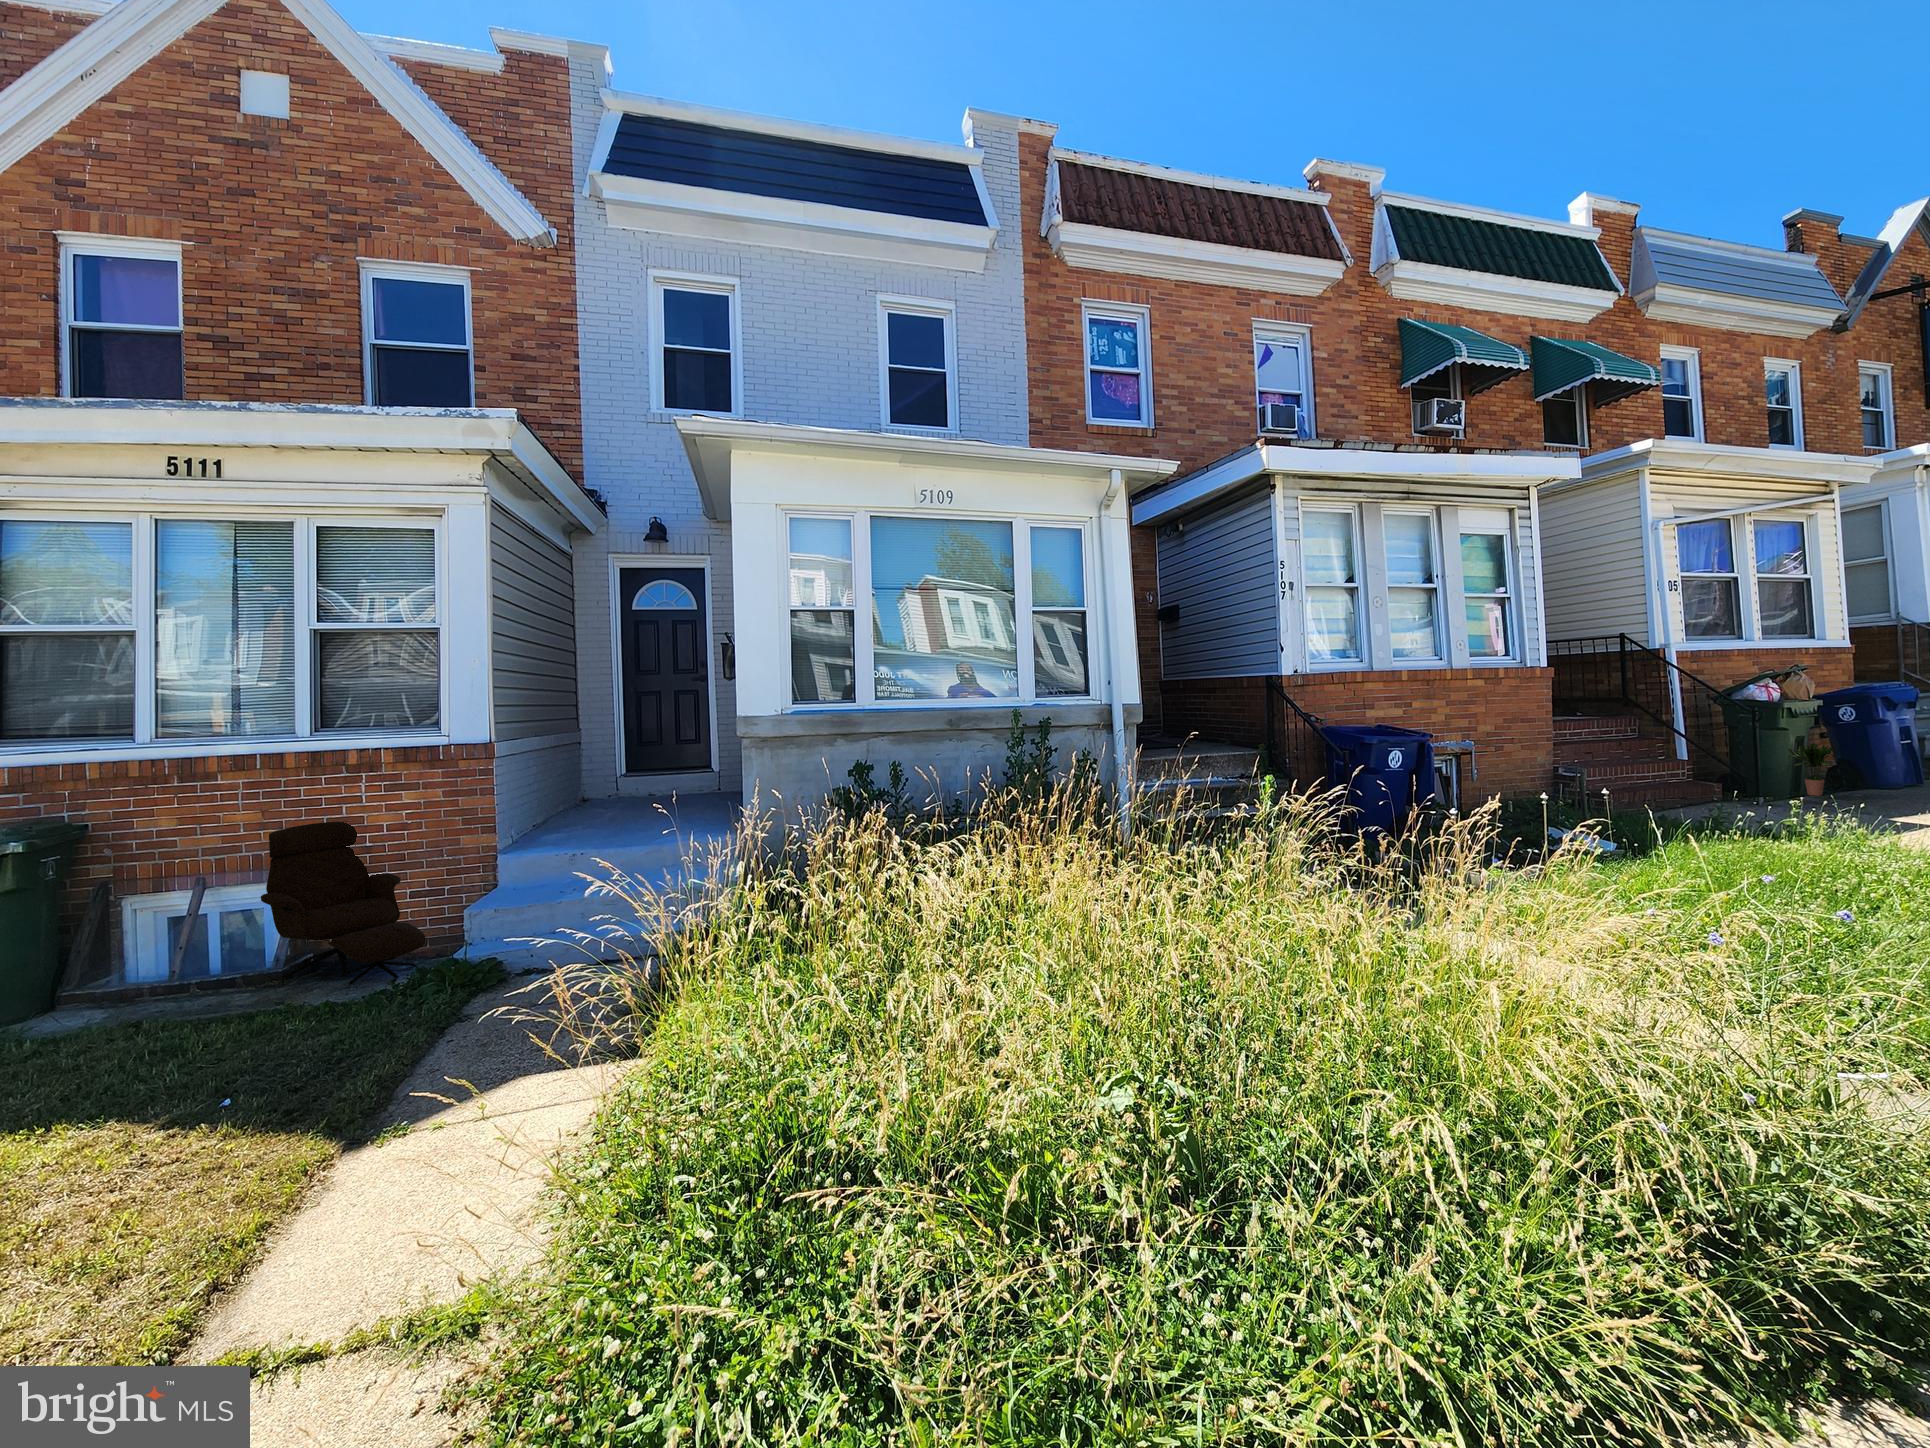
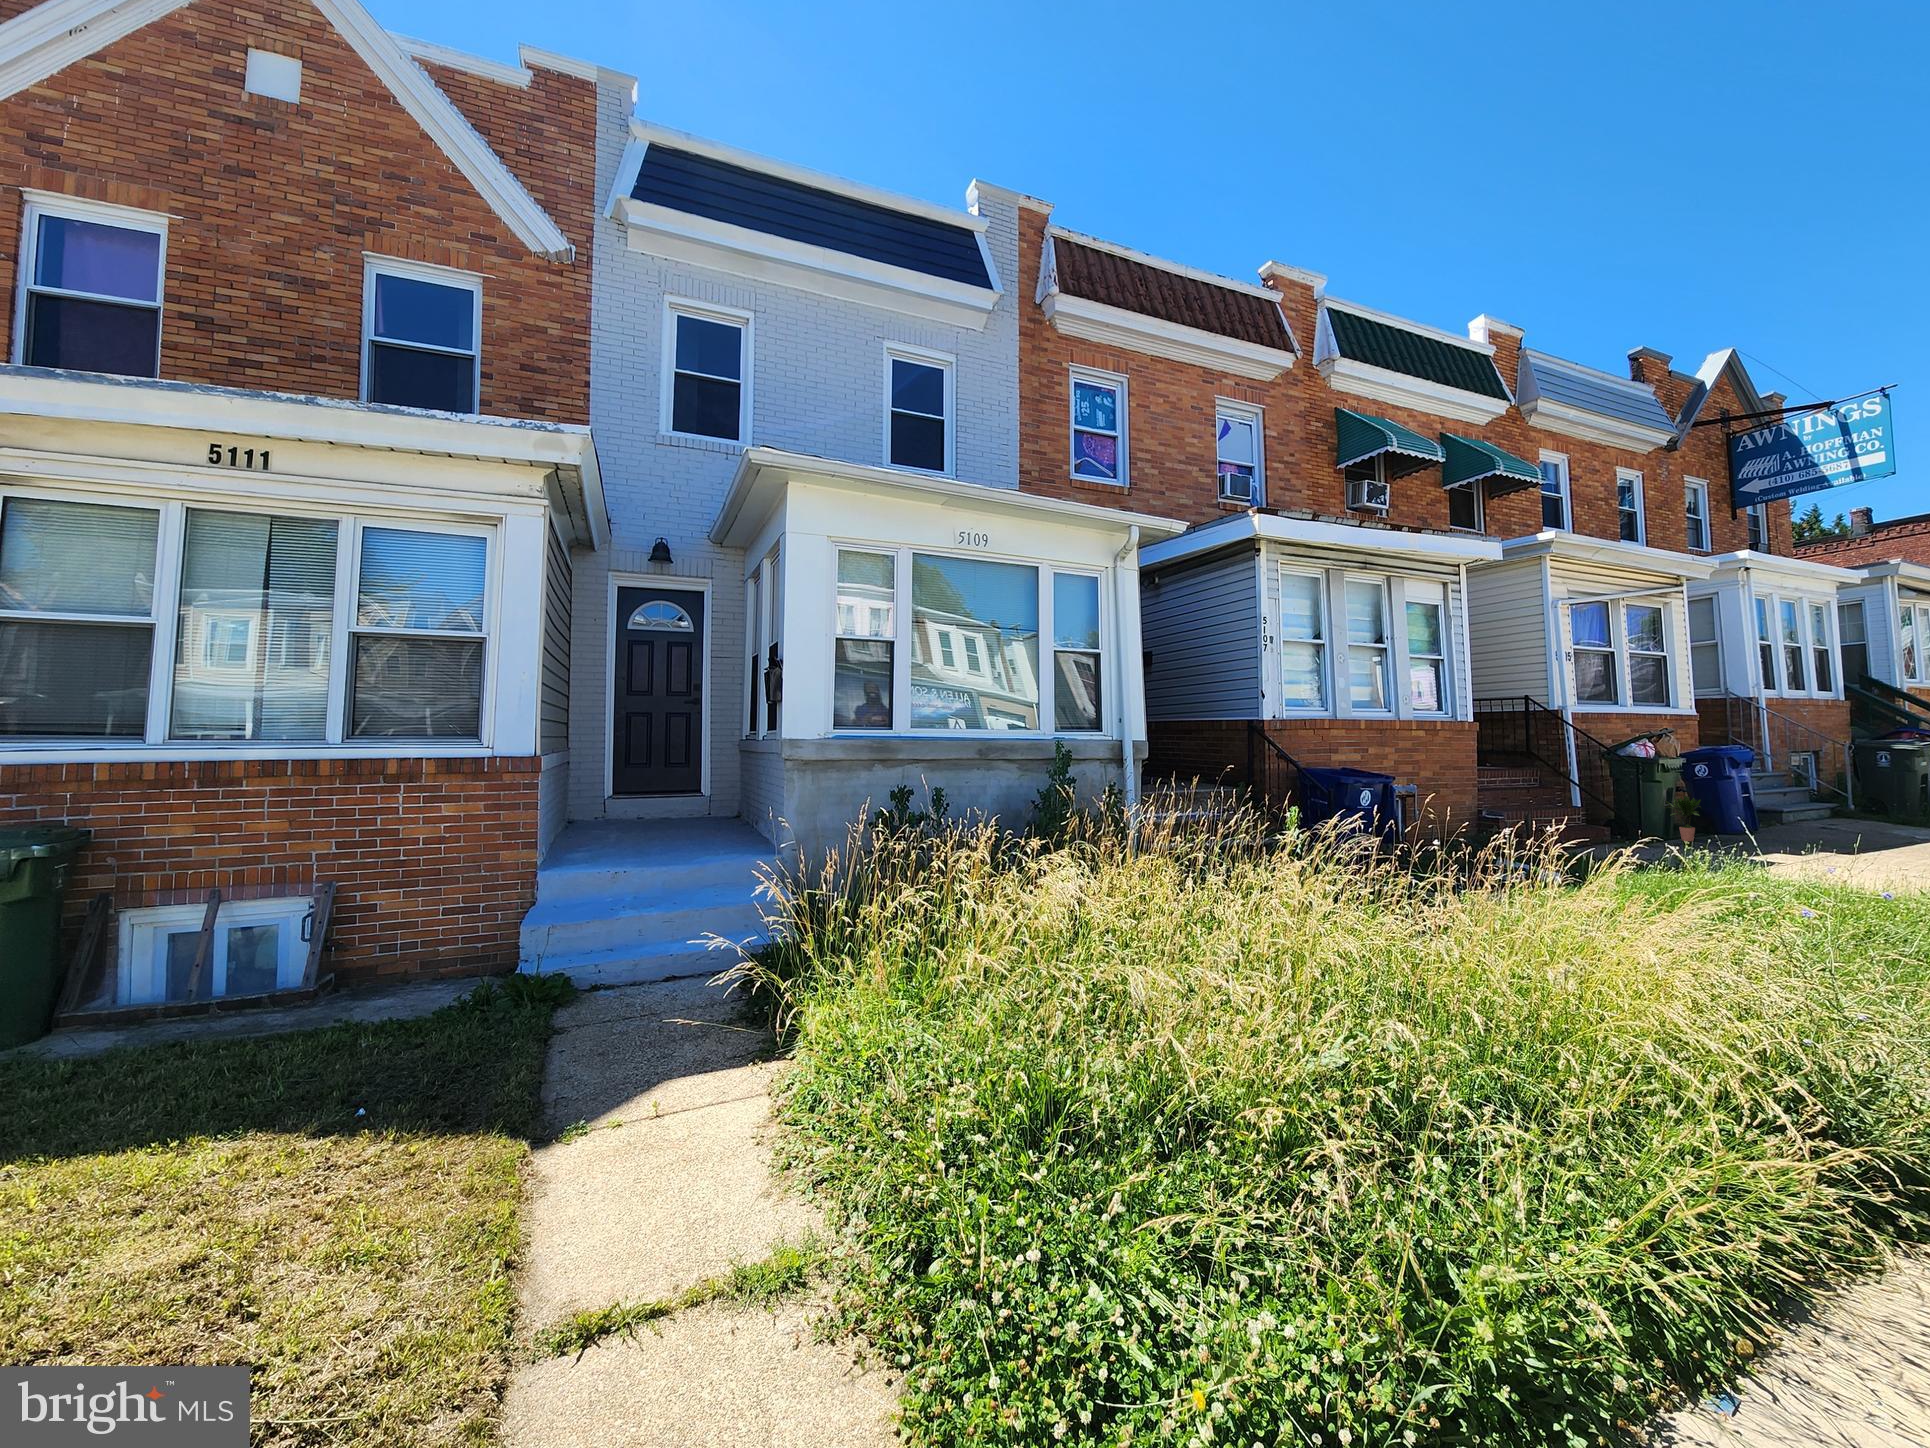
lounge chair: present [261,821,426,985] -> none [302,841,488,1013]

